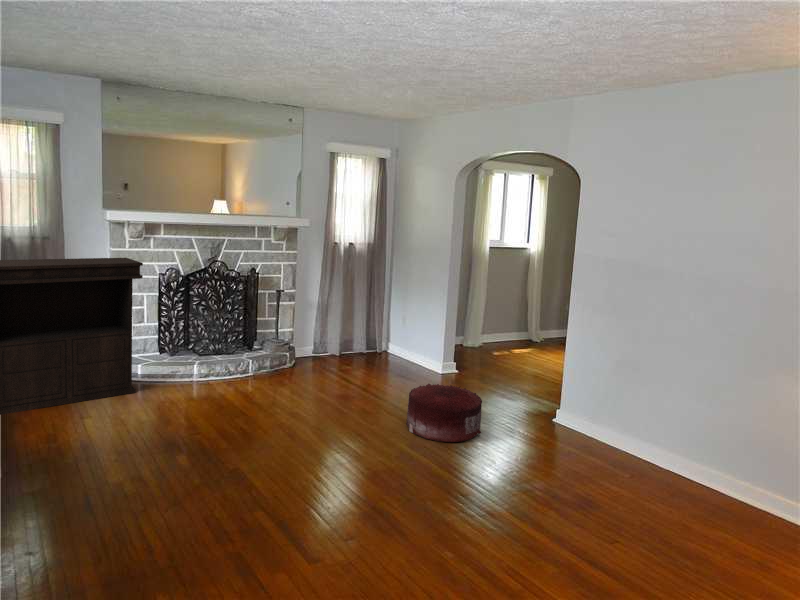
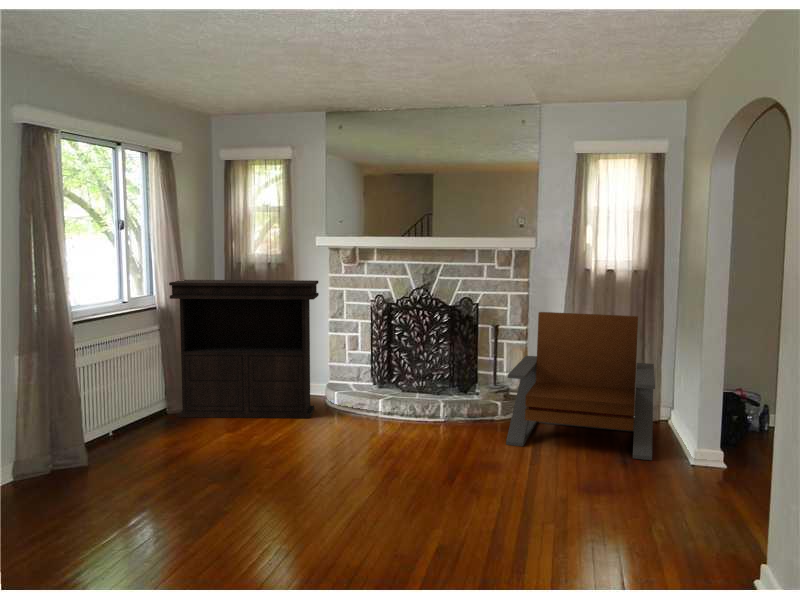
lounge chair: none [300,279,423,386] -> present [506,312,655,460]
pouf: present [406,384,482,442] -> none [514,455,633,549]

